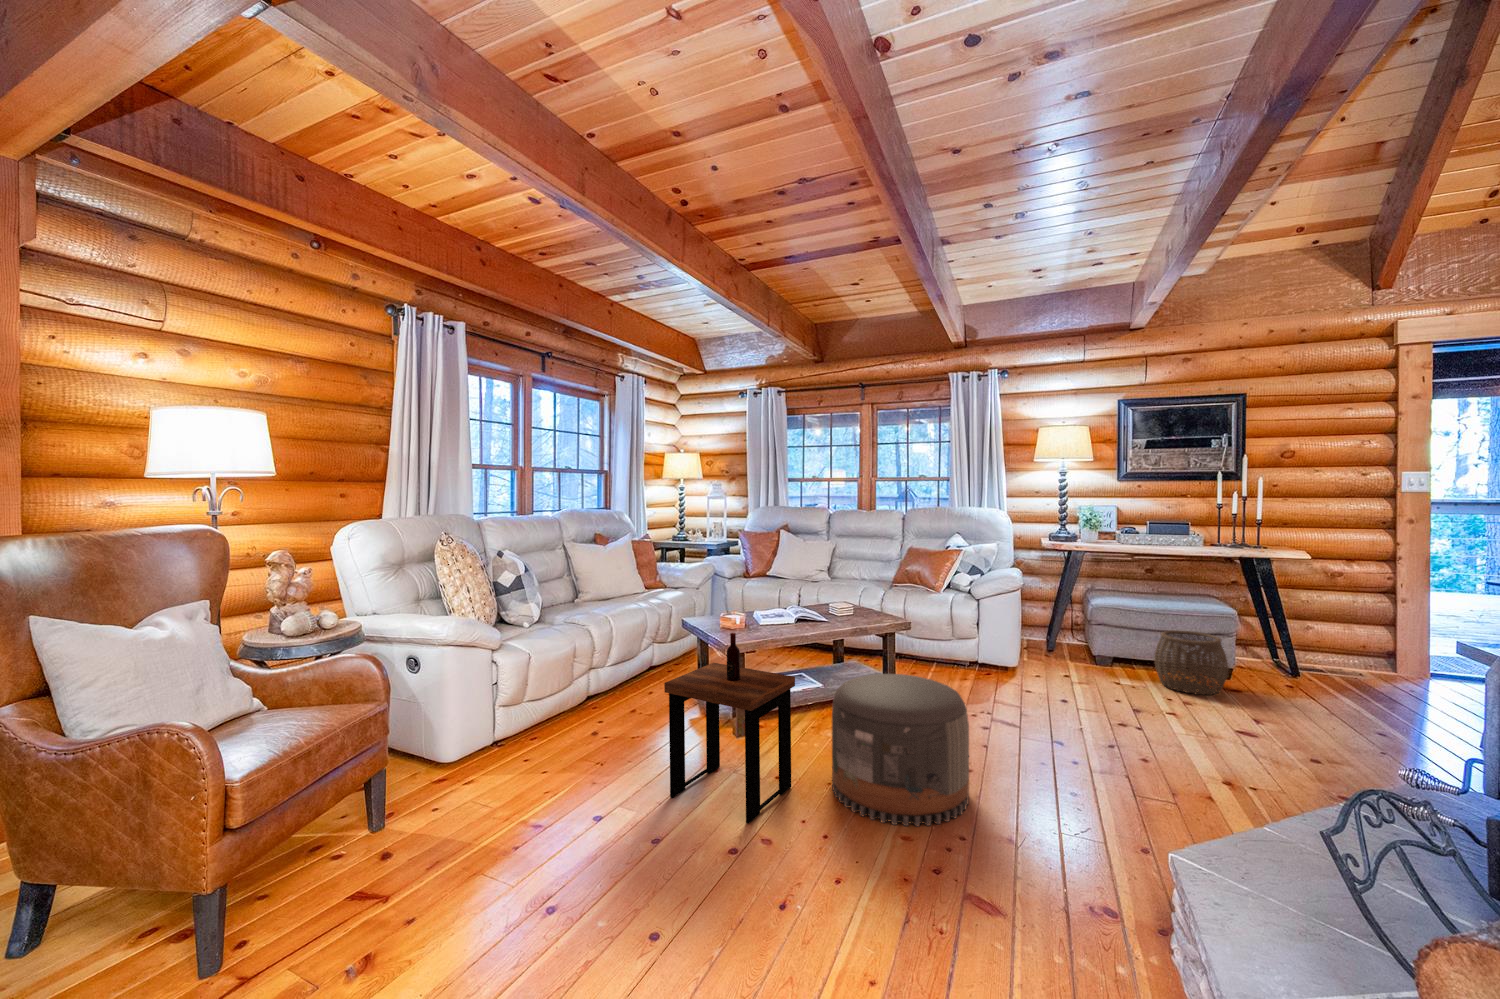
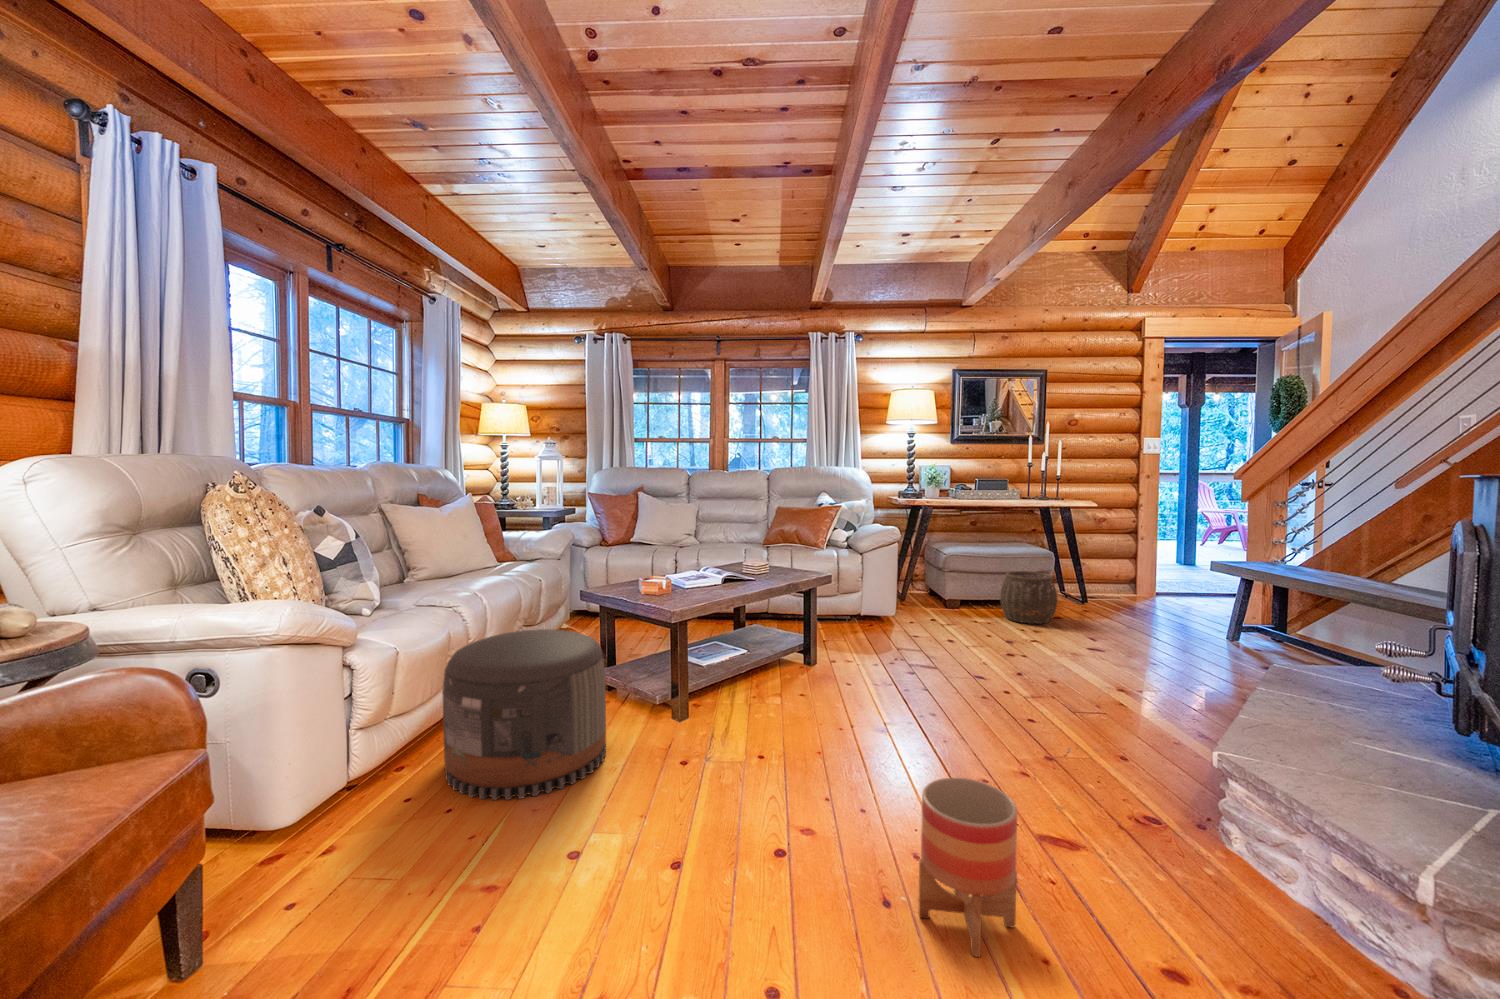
side table: present [664,633,795,823] -> none [647,591,792,819]
pouf: present [832,674,969,826] -> present [442,629,606,800]
planter: none [795,807,870,953] -> present [919,778,1017,957]

